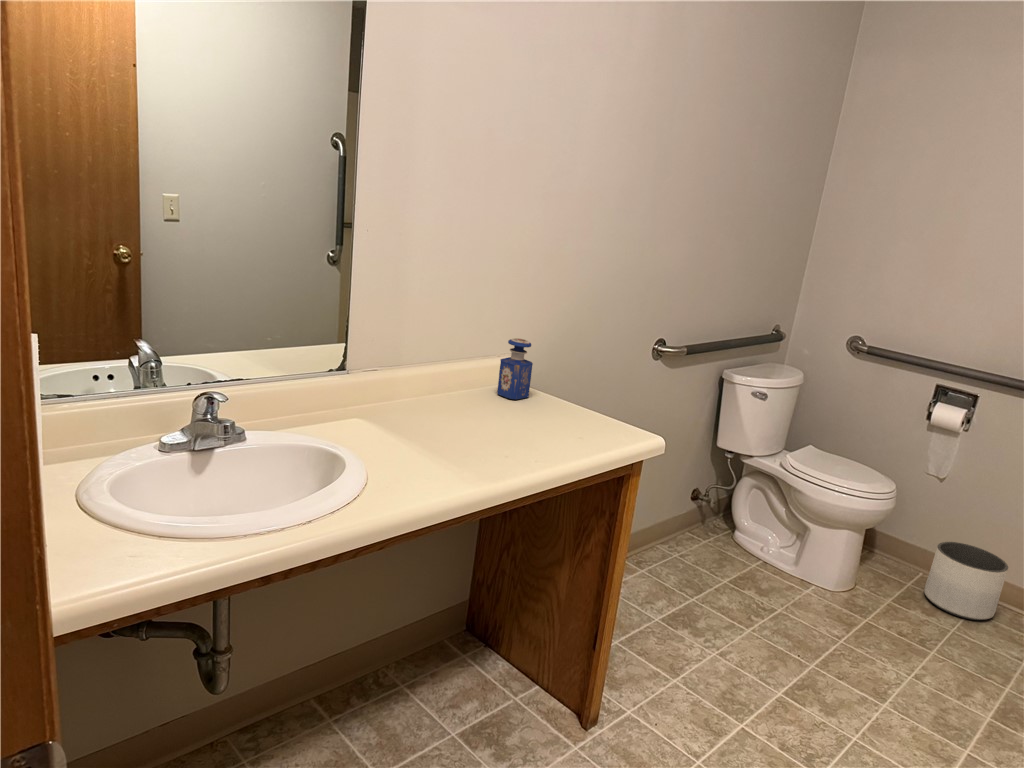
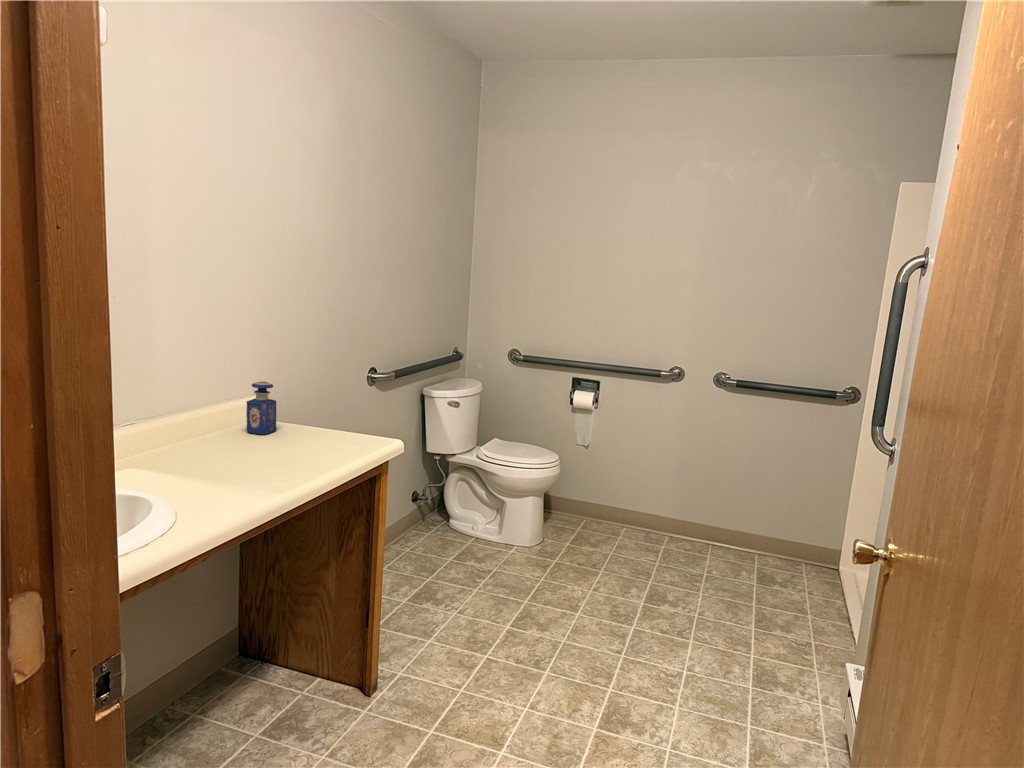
planter: present [924,542,1008,620] -> none [590,491,639,544]

